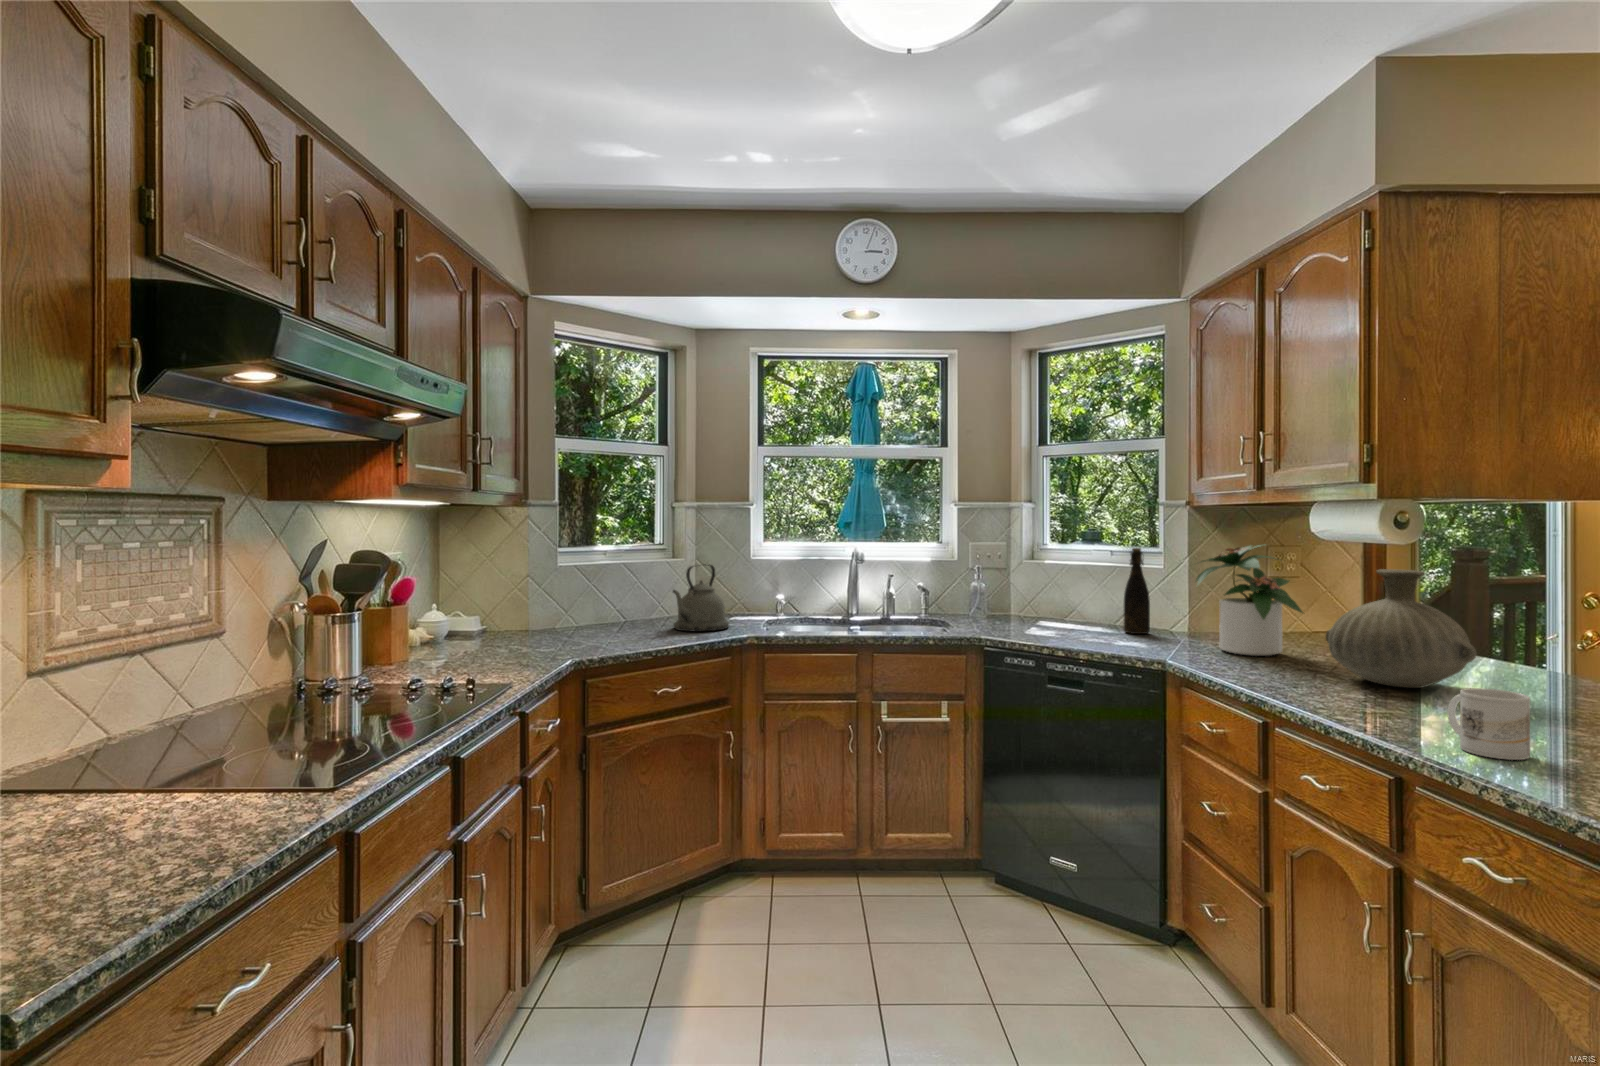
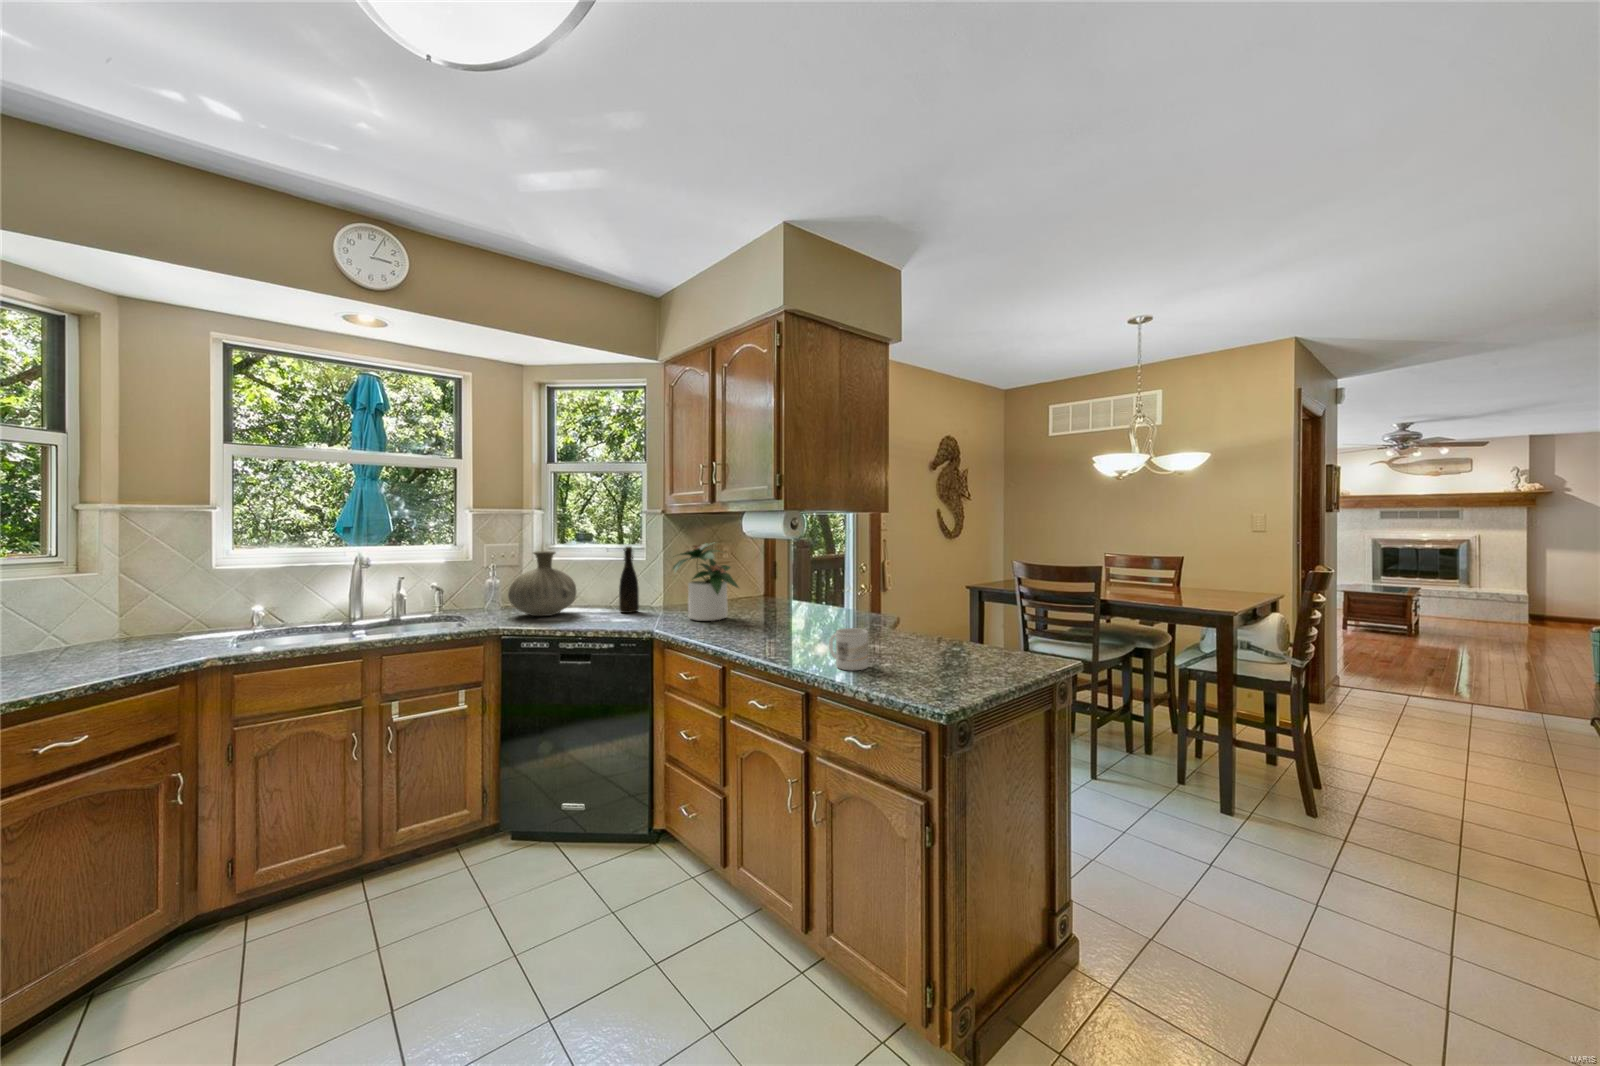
kettle: present [673,564,729,631] -> none [70,578,176,663]
vase: present [1326,569,1476,688] -> present [508,551,576,616]

